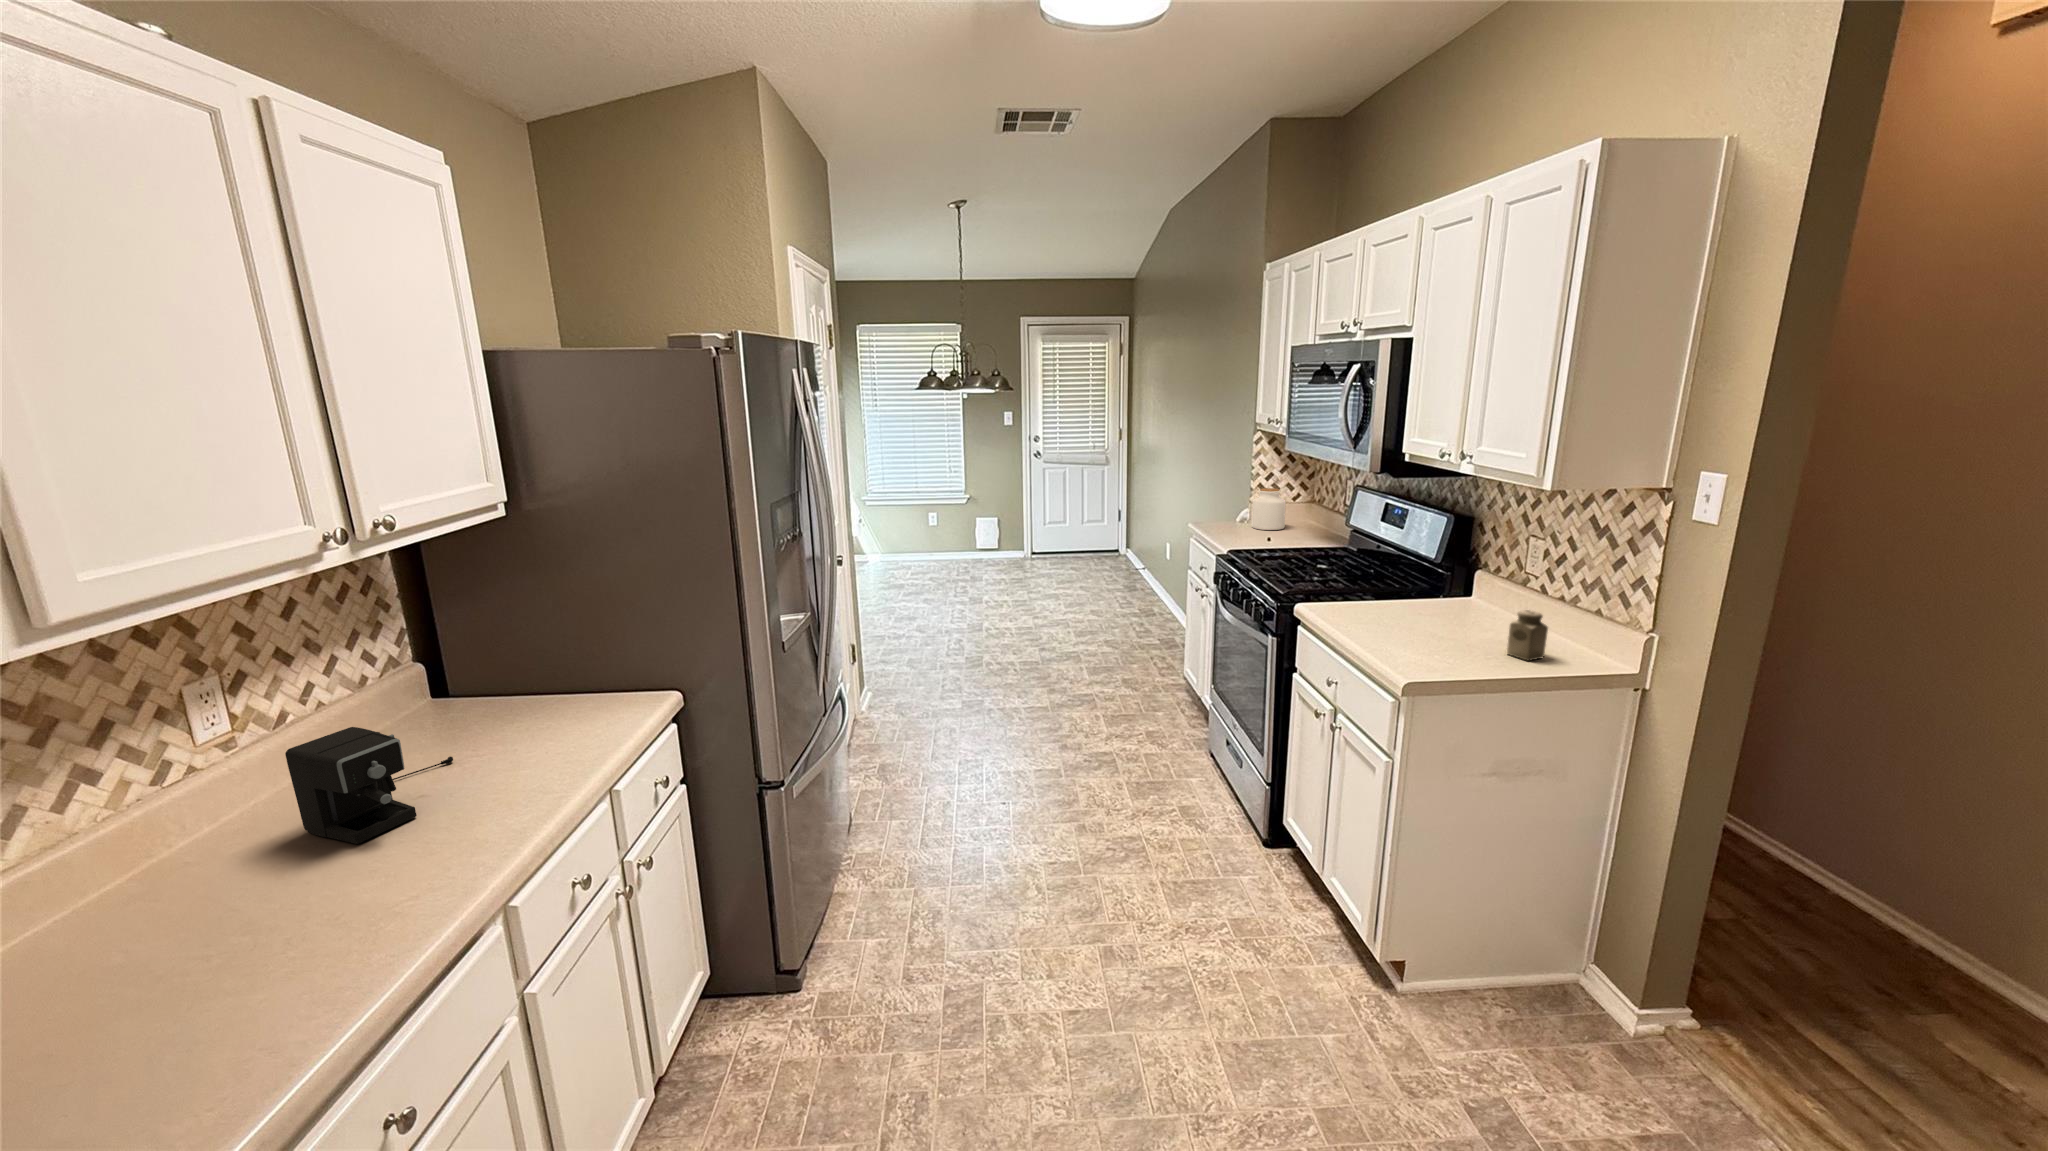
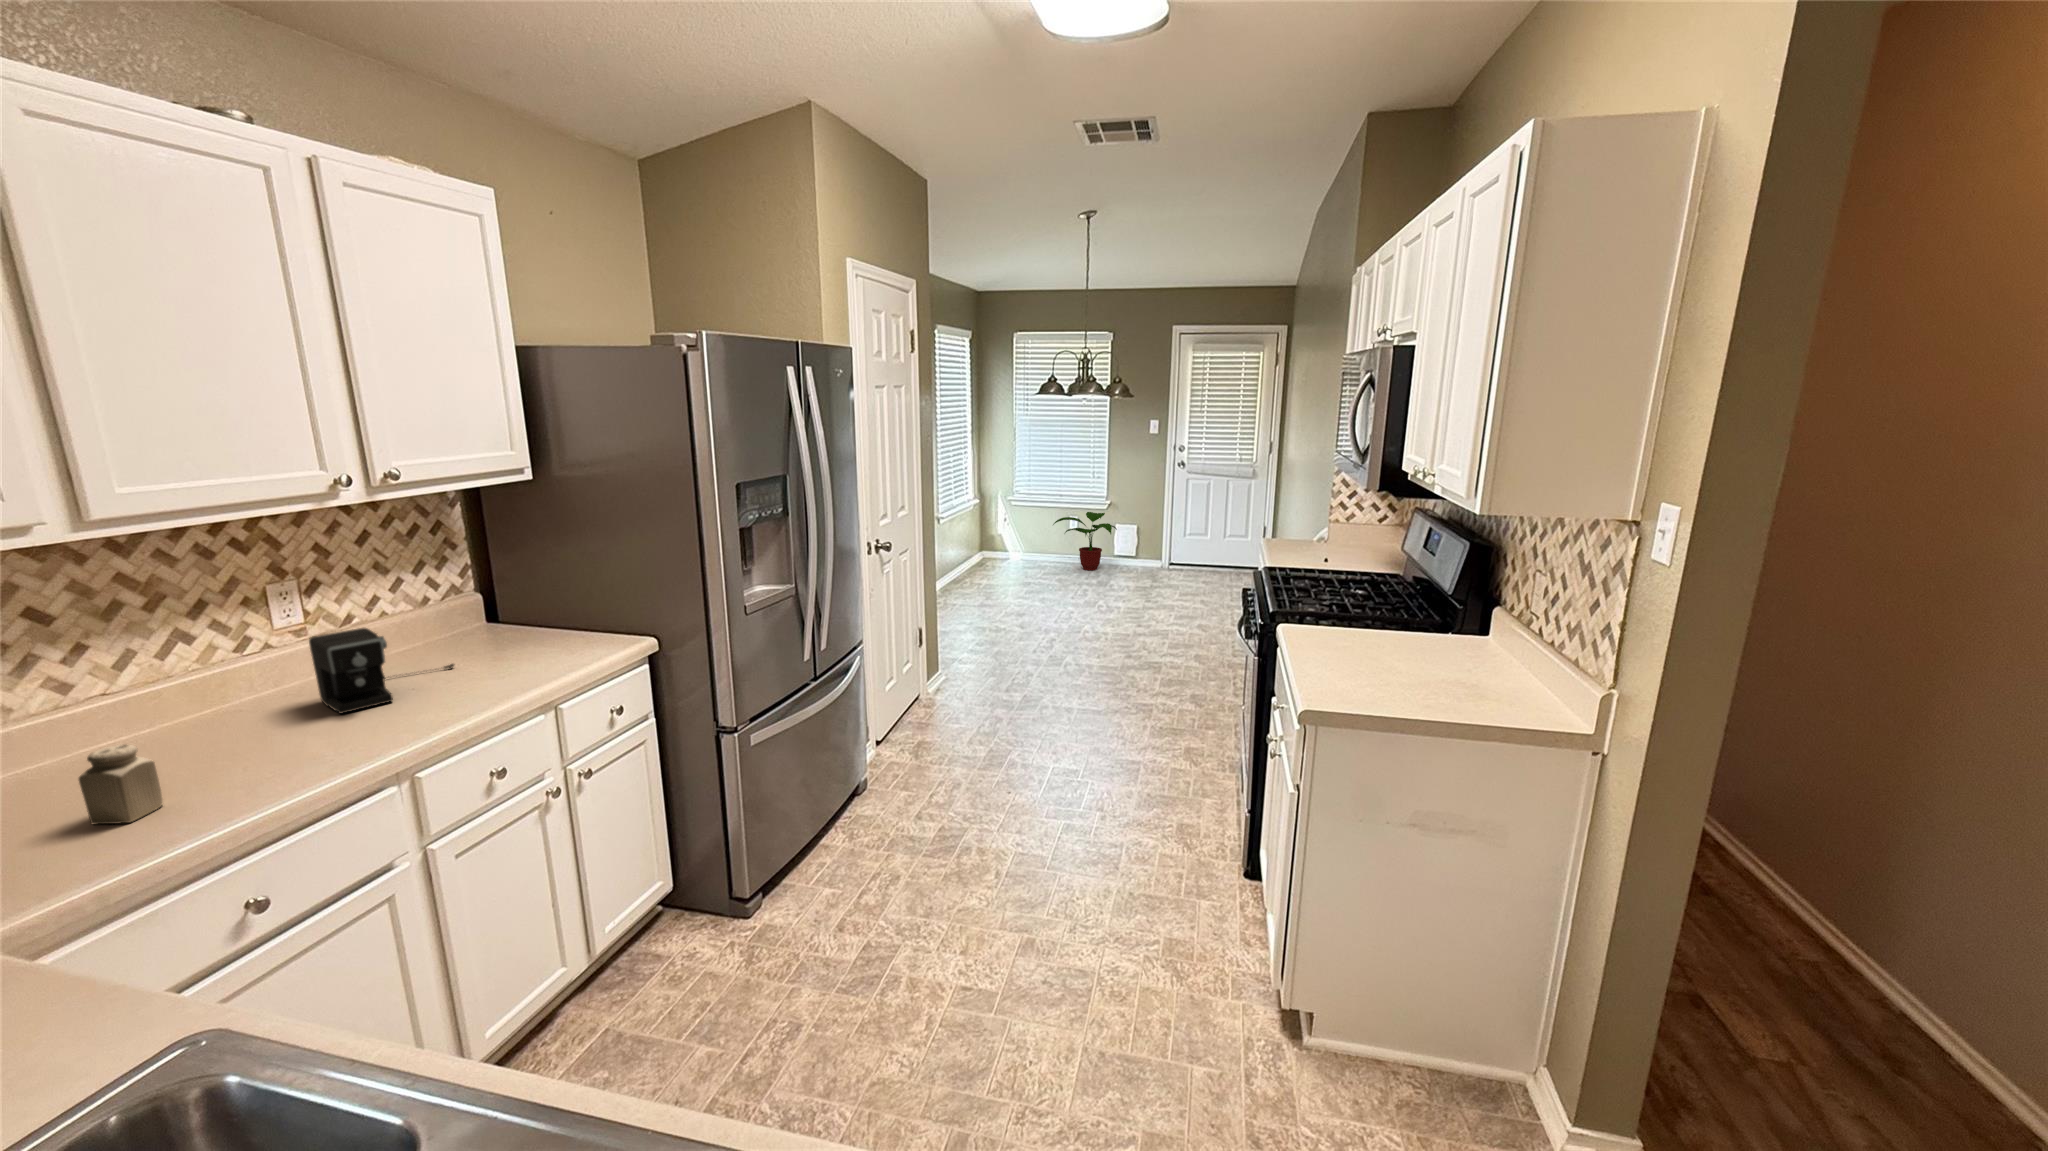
jar: present [1252,488,1286,530] -> none [1317,506,1355,551]
potted plant: none [916,507,981,567] -> present [1053,512,1117,570]
salt shaker: present [1507,610,1548,661] -> present [79,744,163,824]

